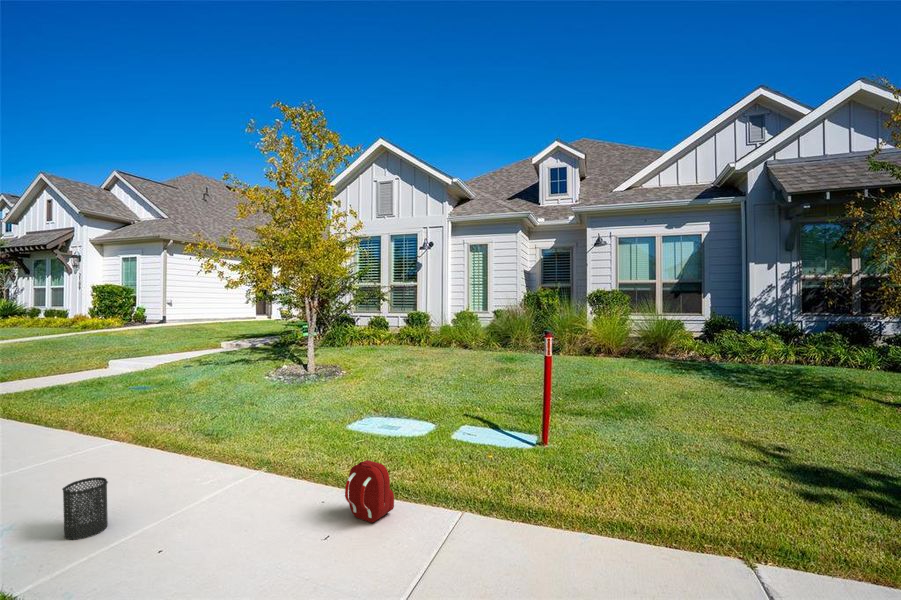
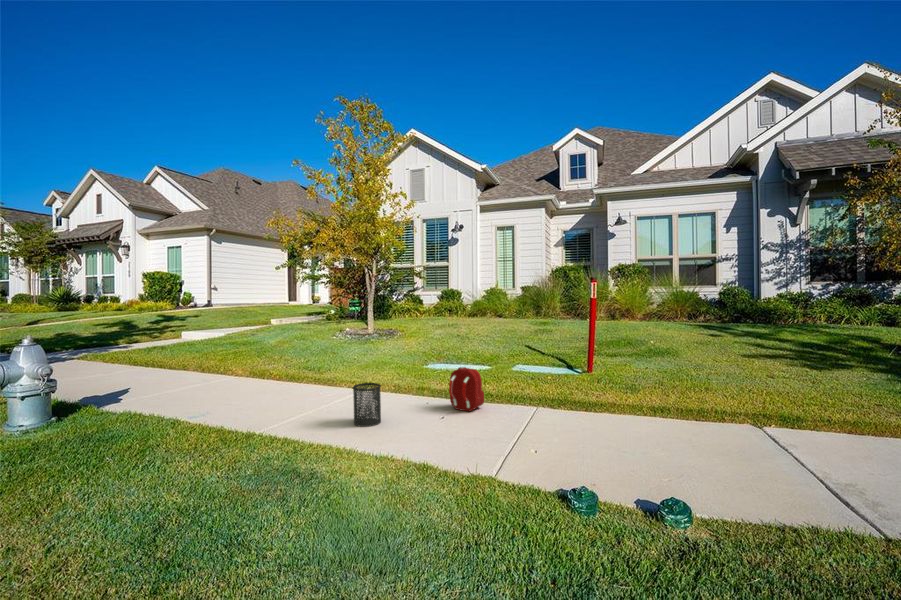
trash can: present [62,477,108,540] -> present [353,383,381,427]

